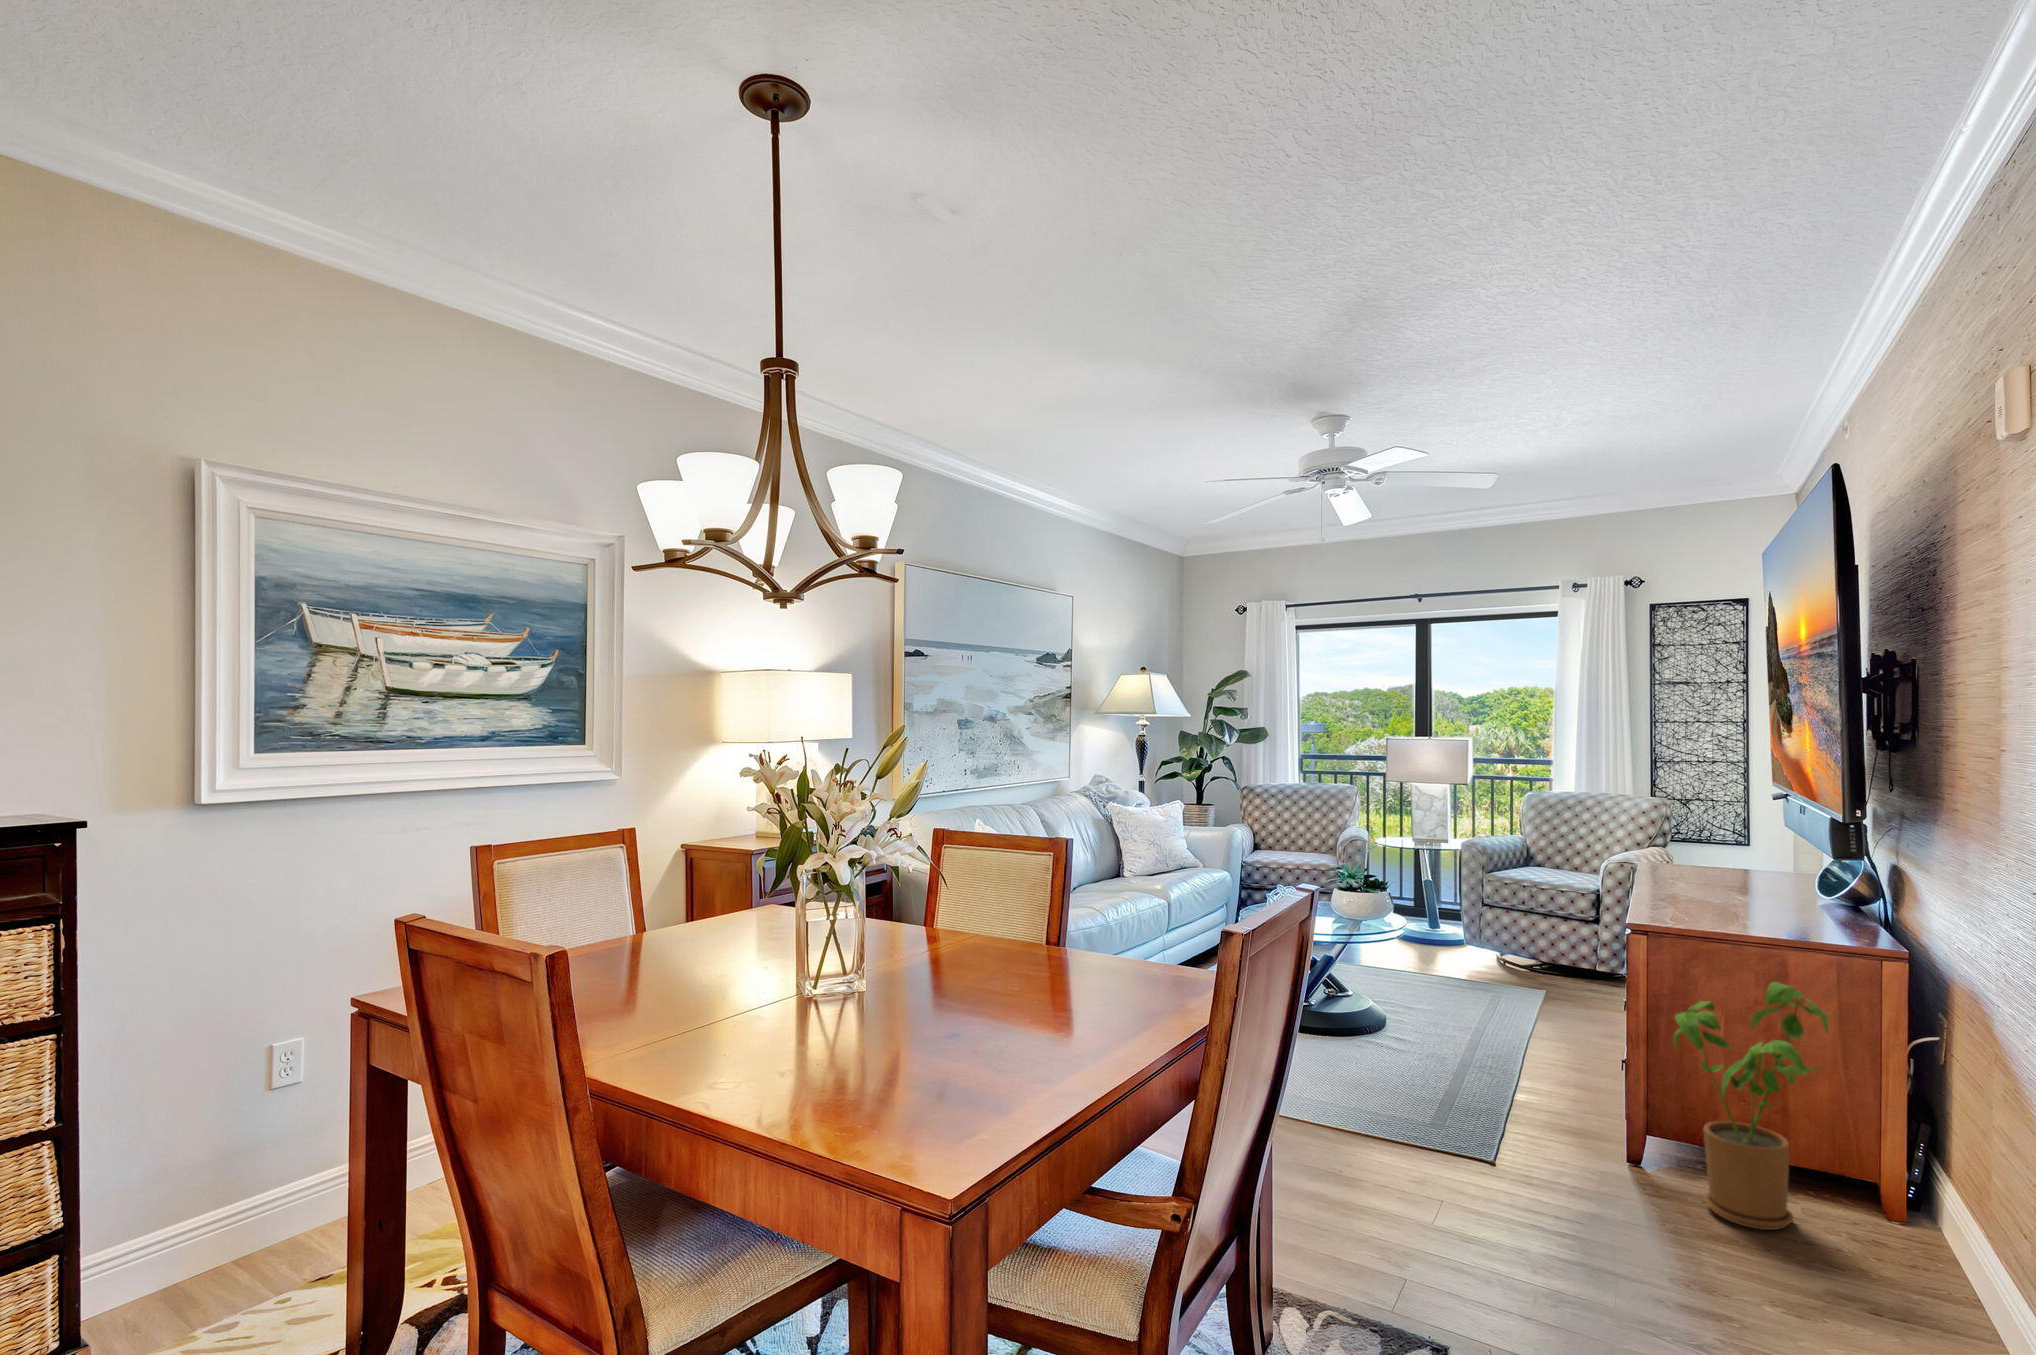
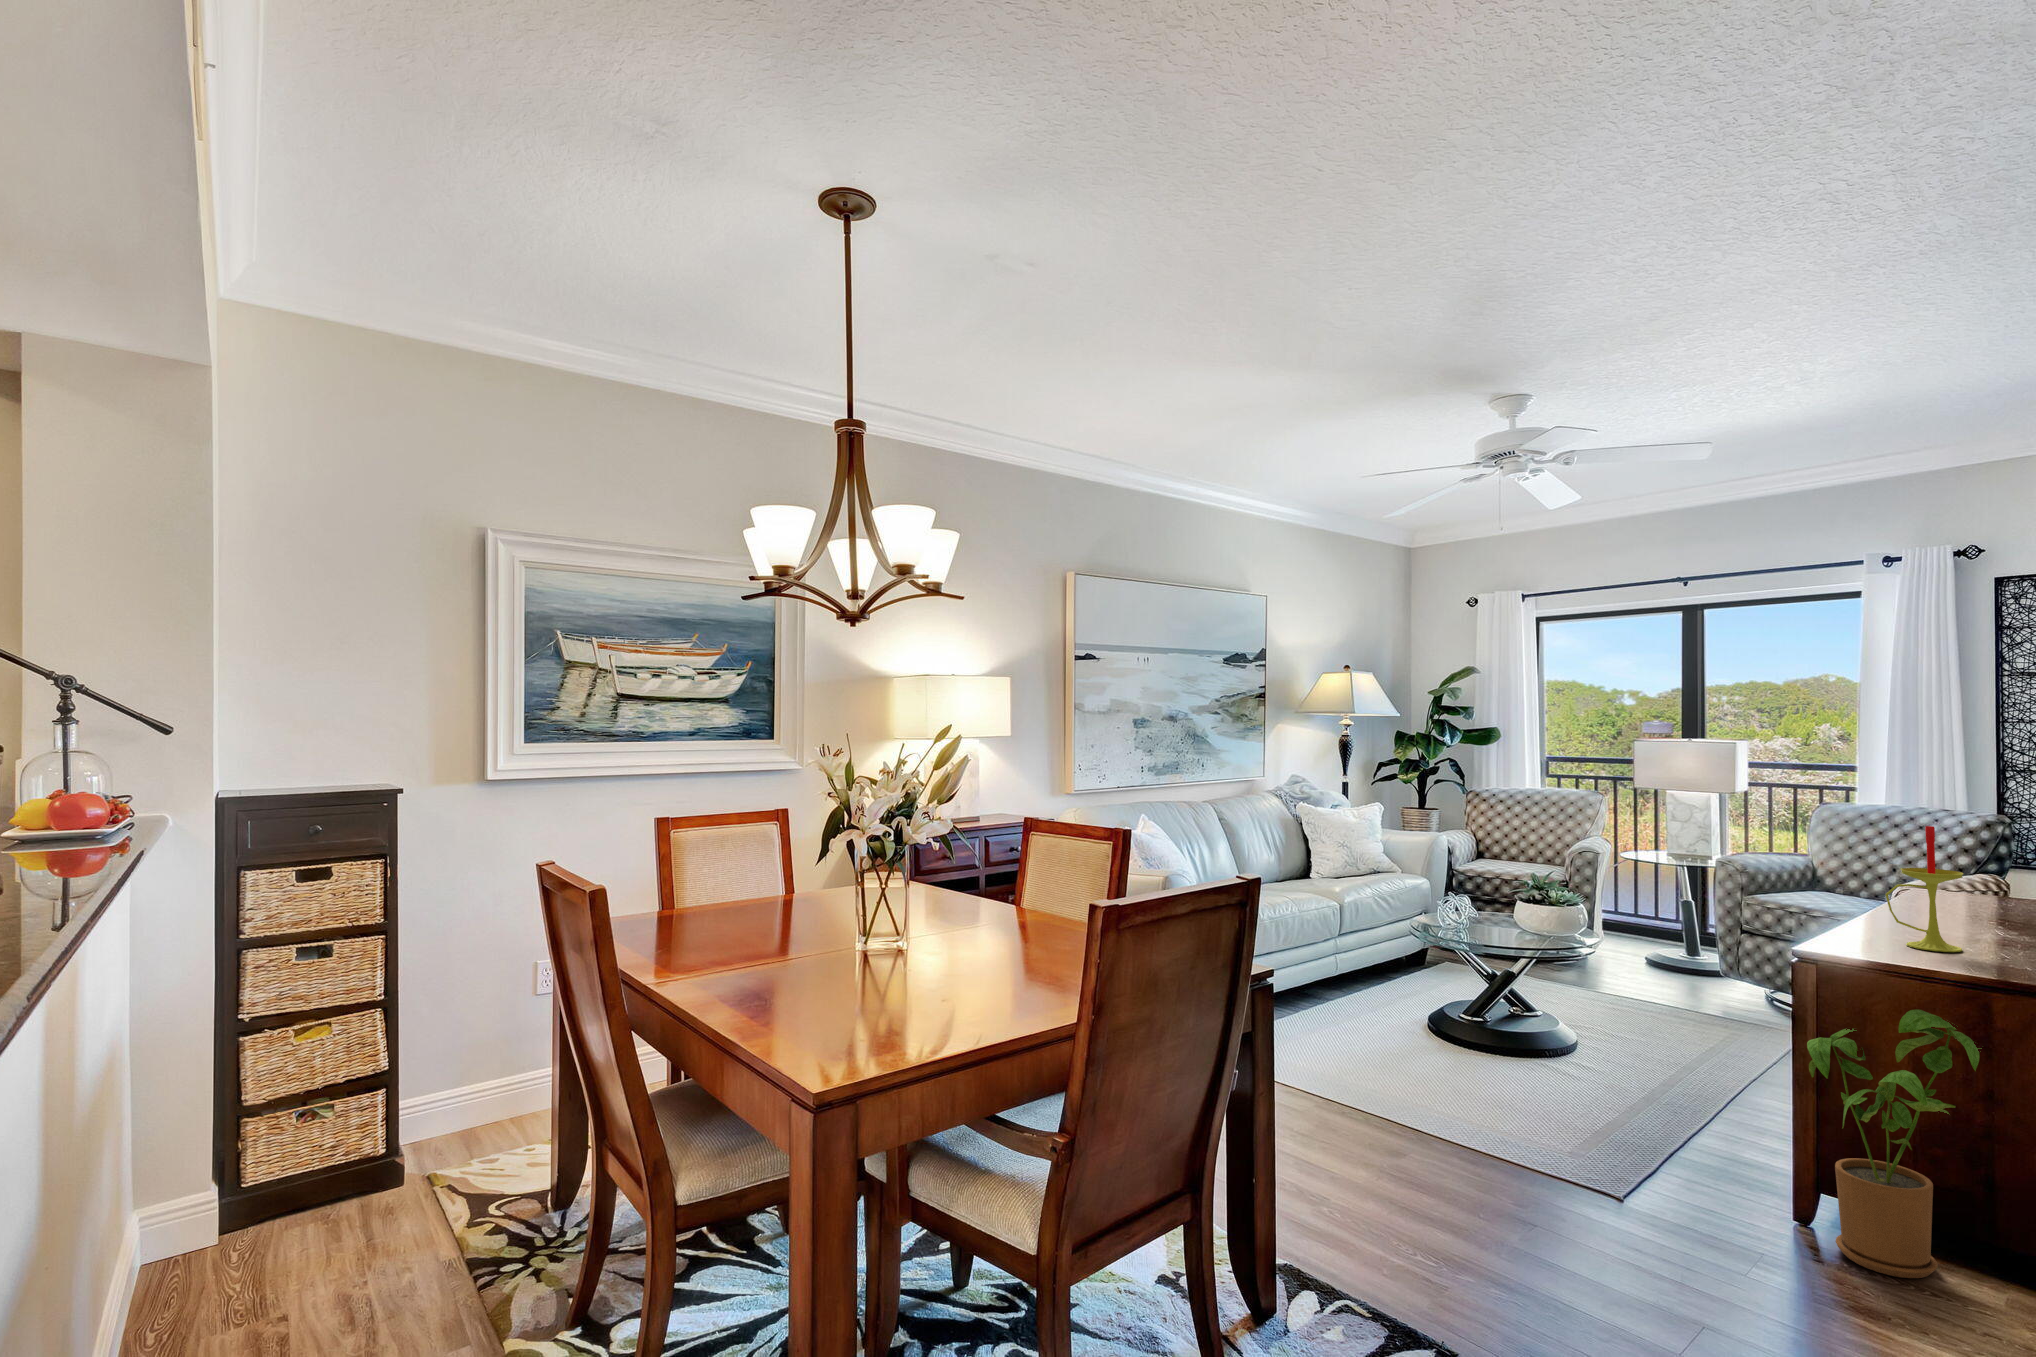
candle: none [1714,810,1780,926] -> present [1885,826,1963,952]

